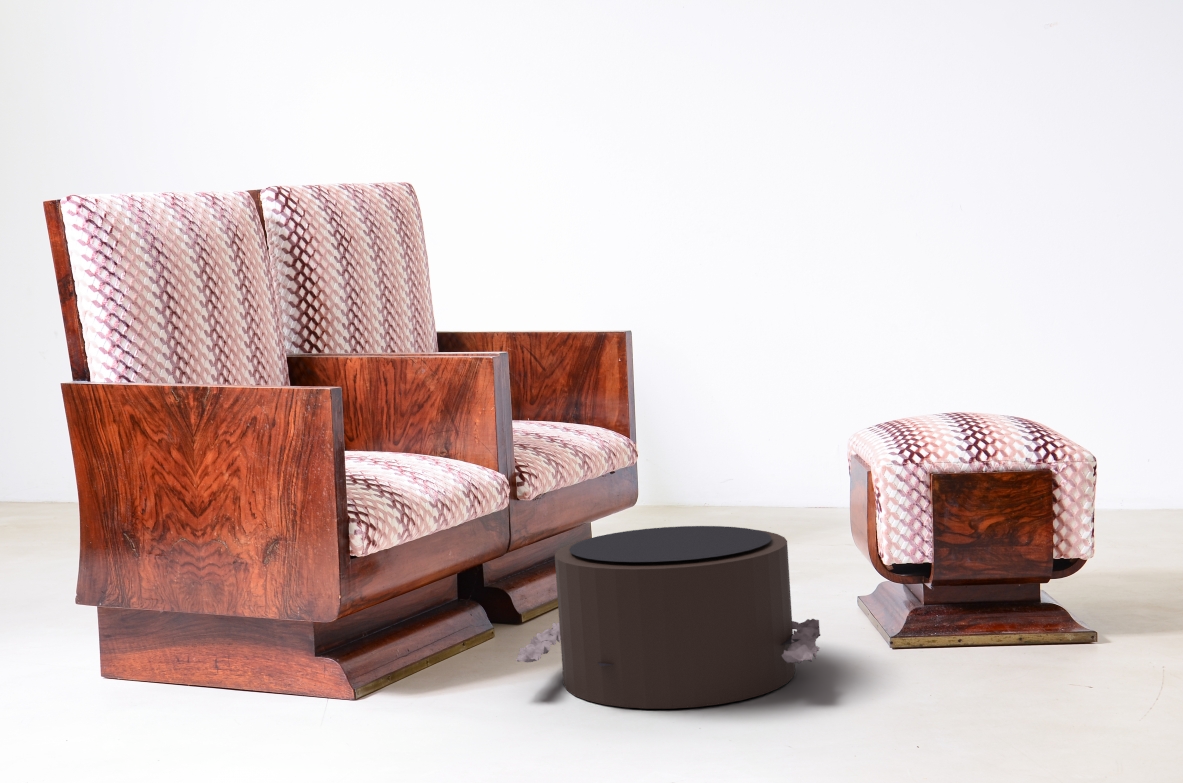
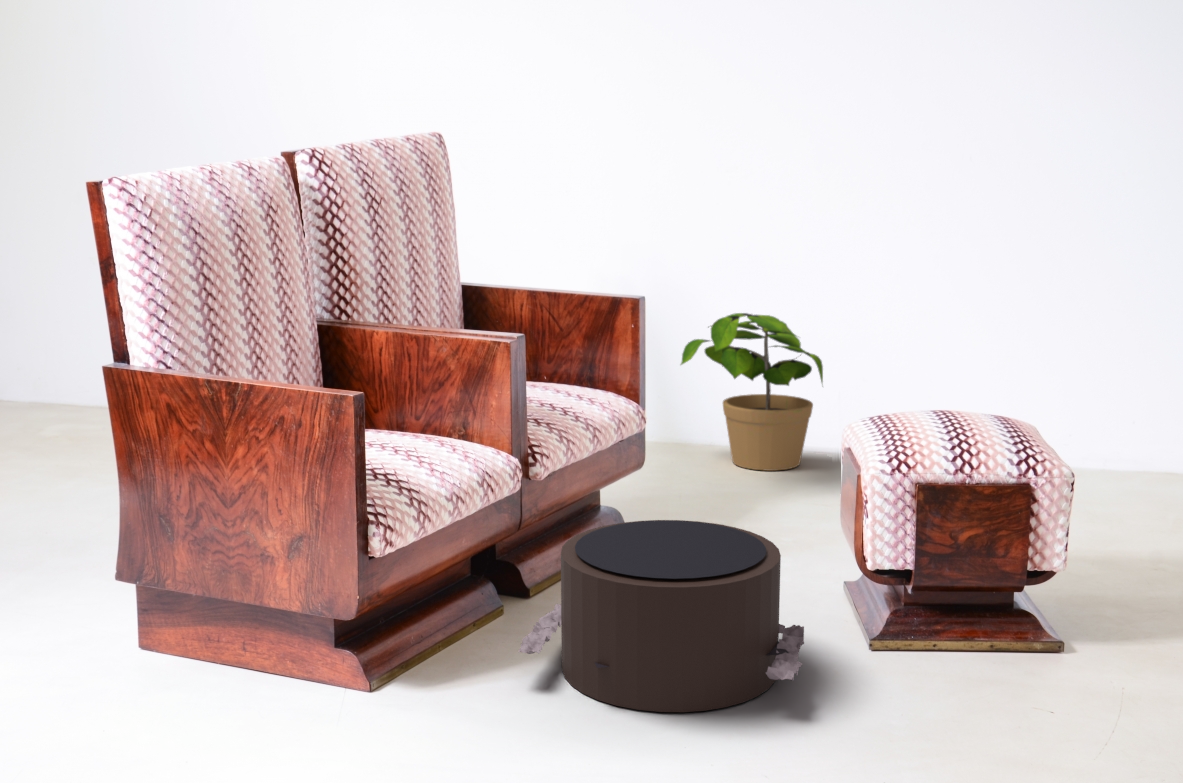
potted plant: none [669,359,818,528] -> present [681,313,823,471]

